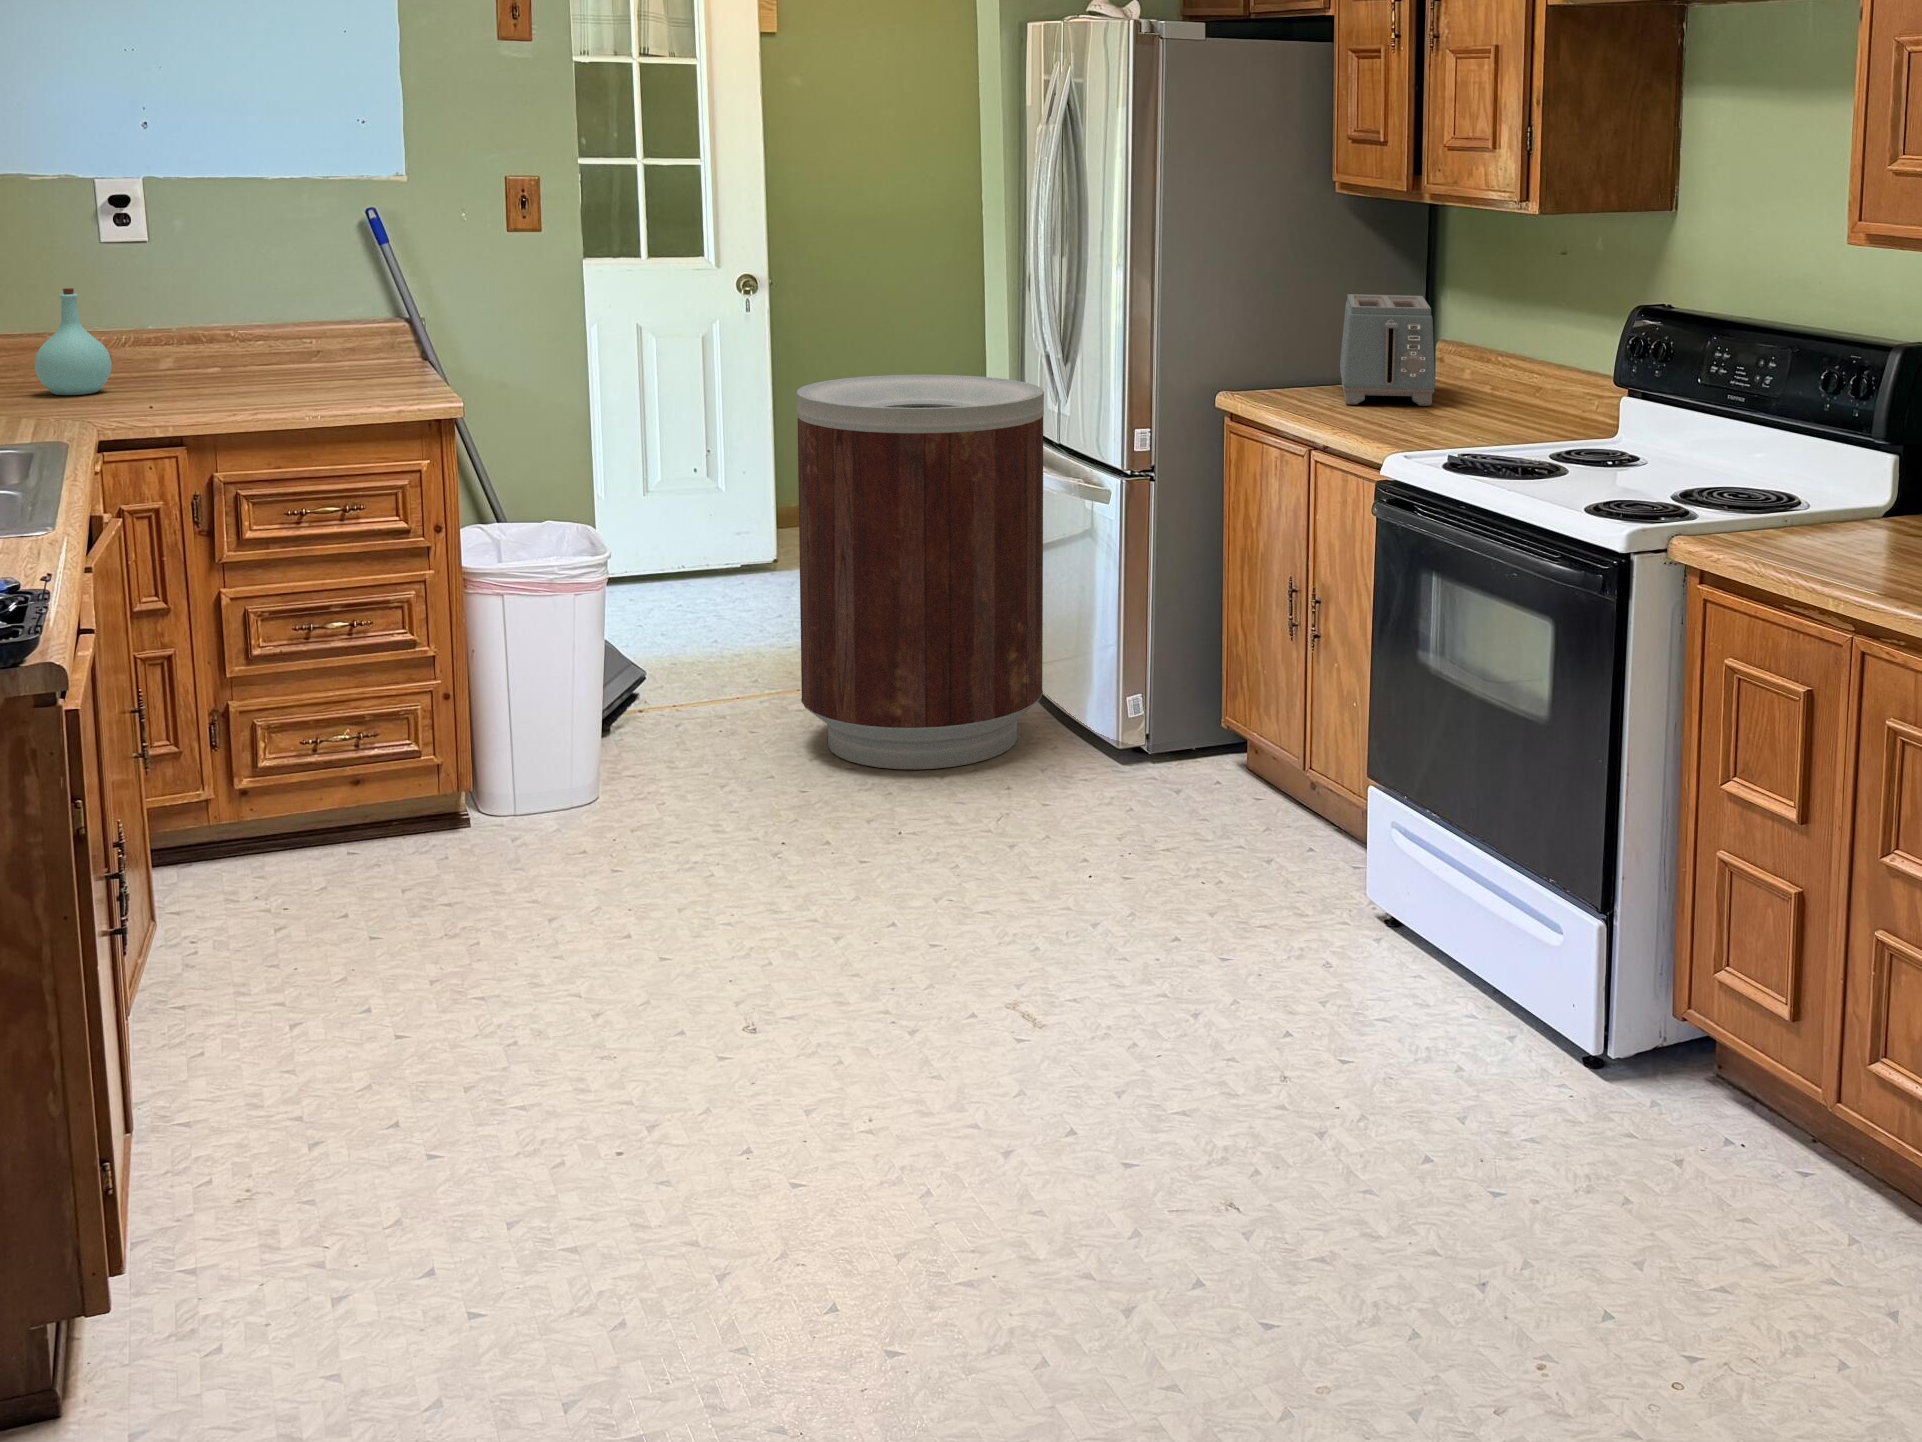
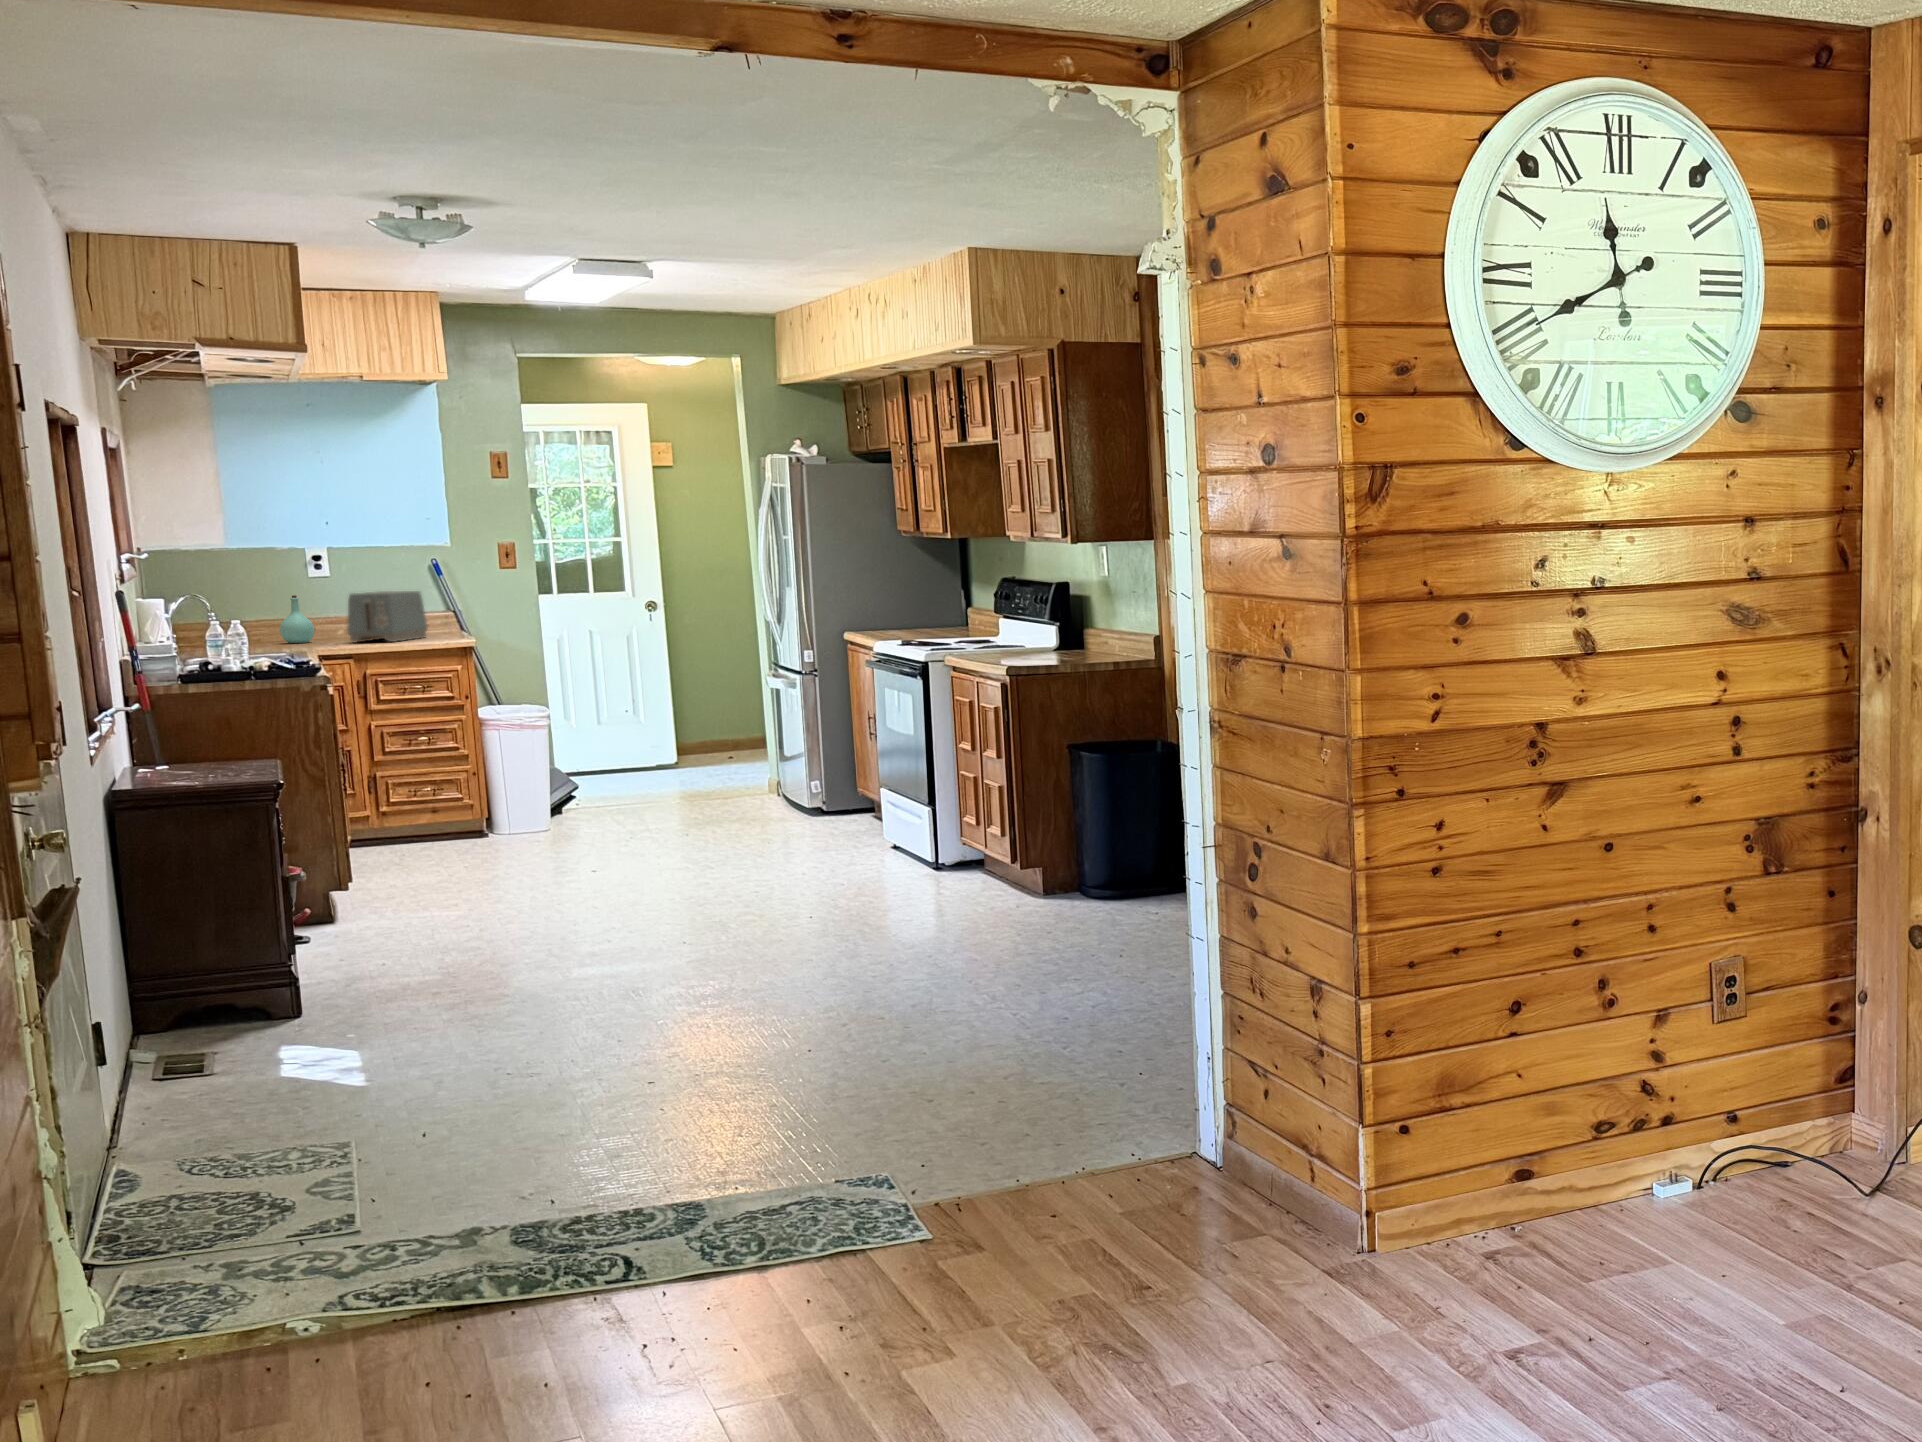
toaster: present [1340,294,1435,406] -> present [347,591,428,642]
trash can: present [797,375,1044,769] -> none [645,637,779,819]

